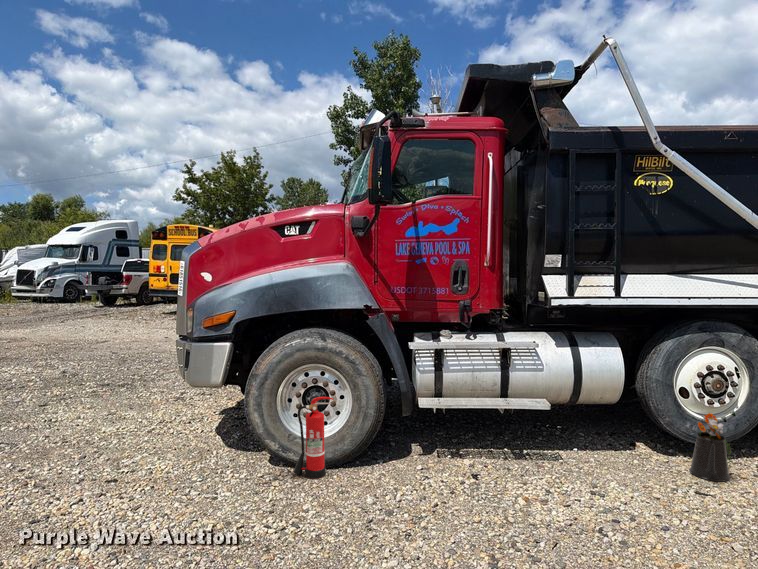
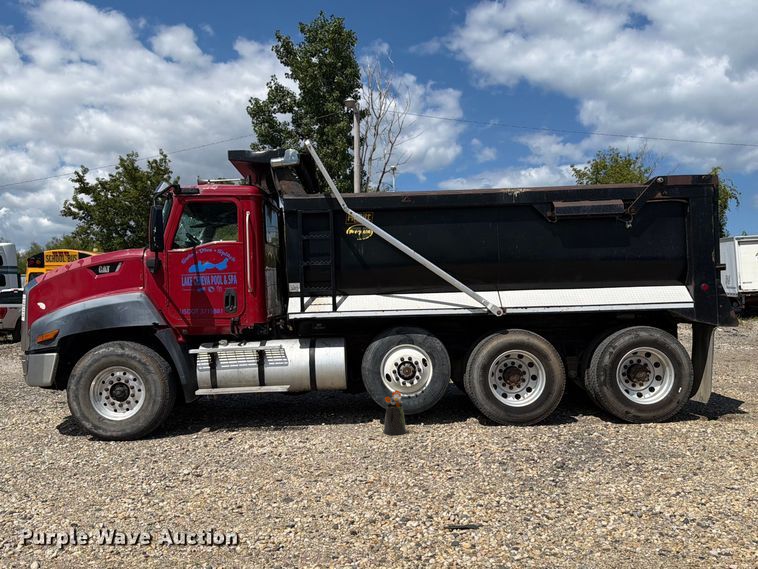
fire extinguisher: present [293,397,333,479] -> none [101,389,129,447]

